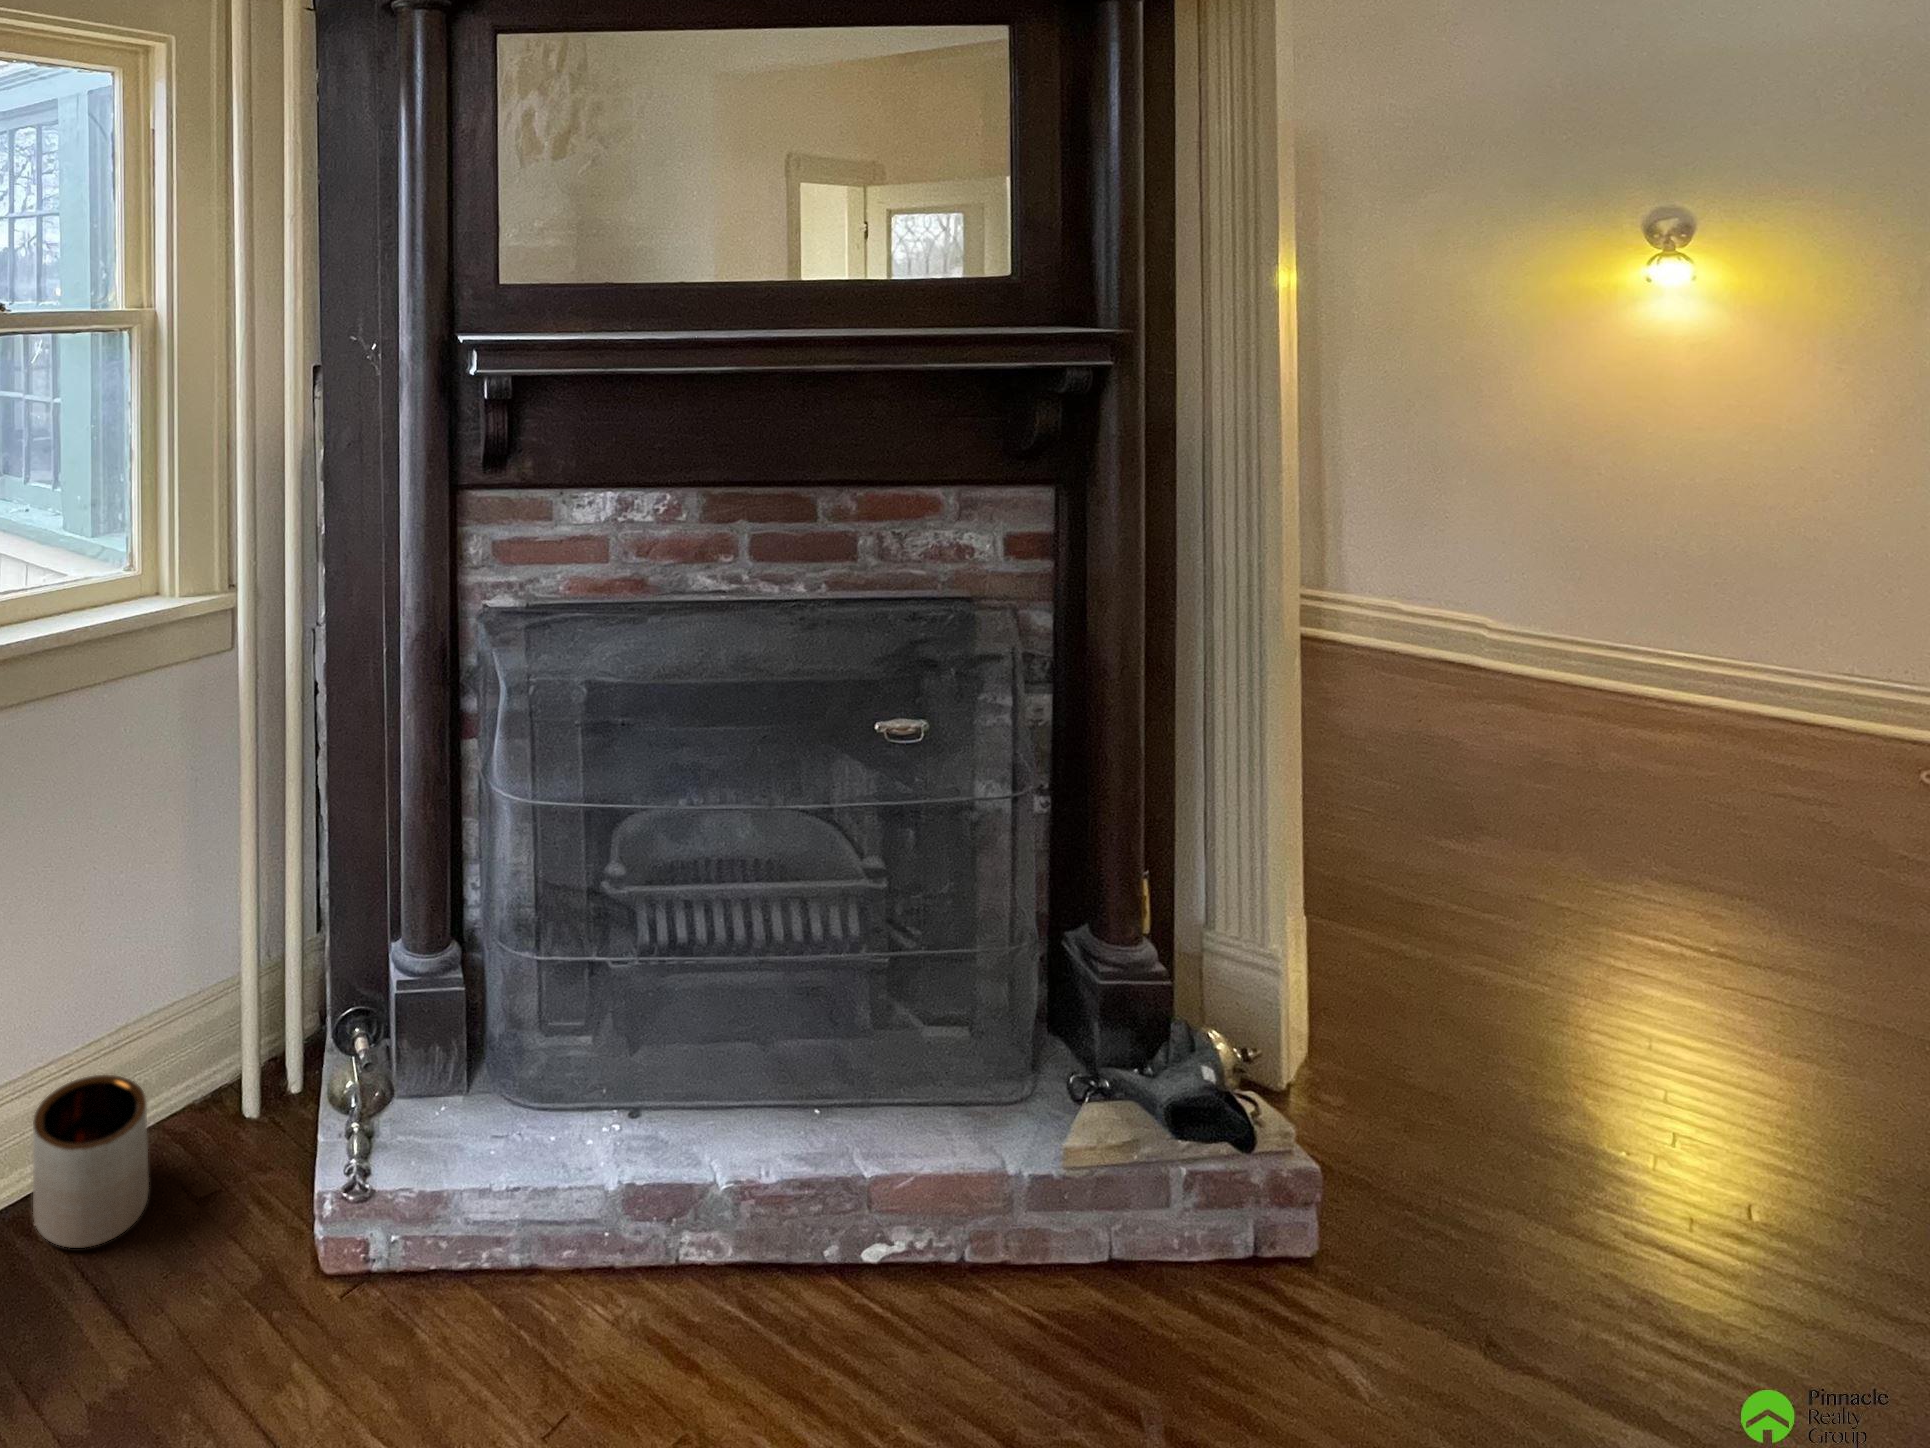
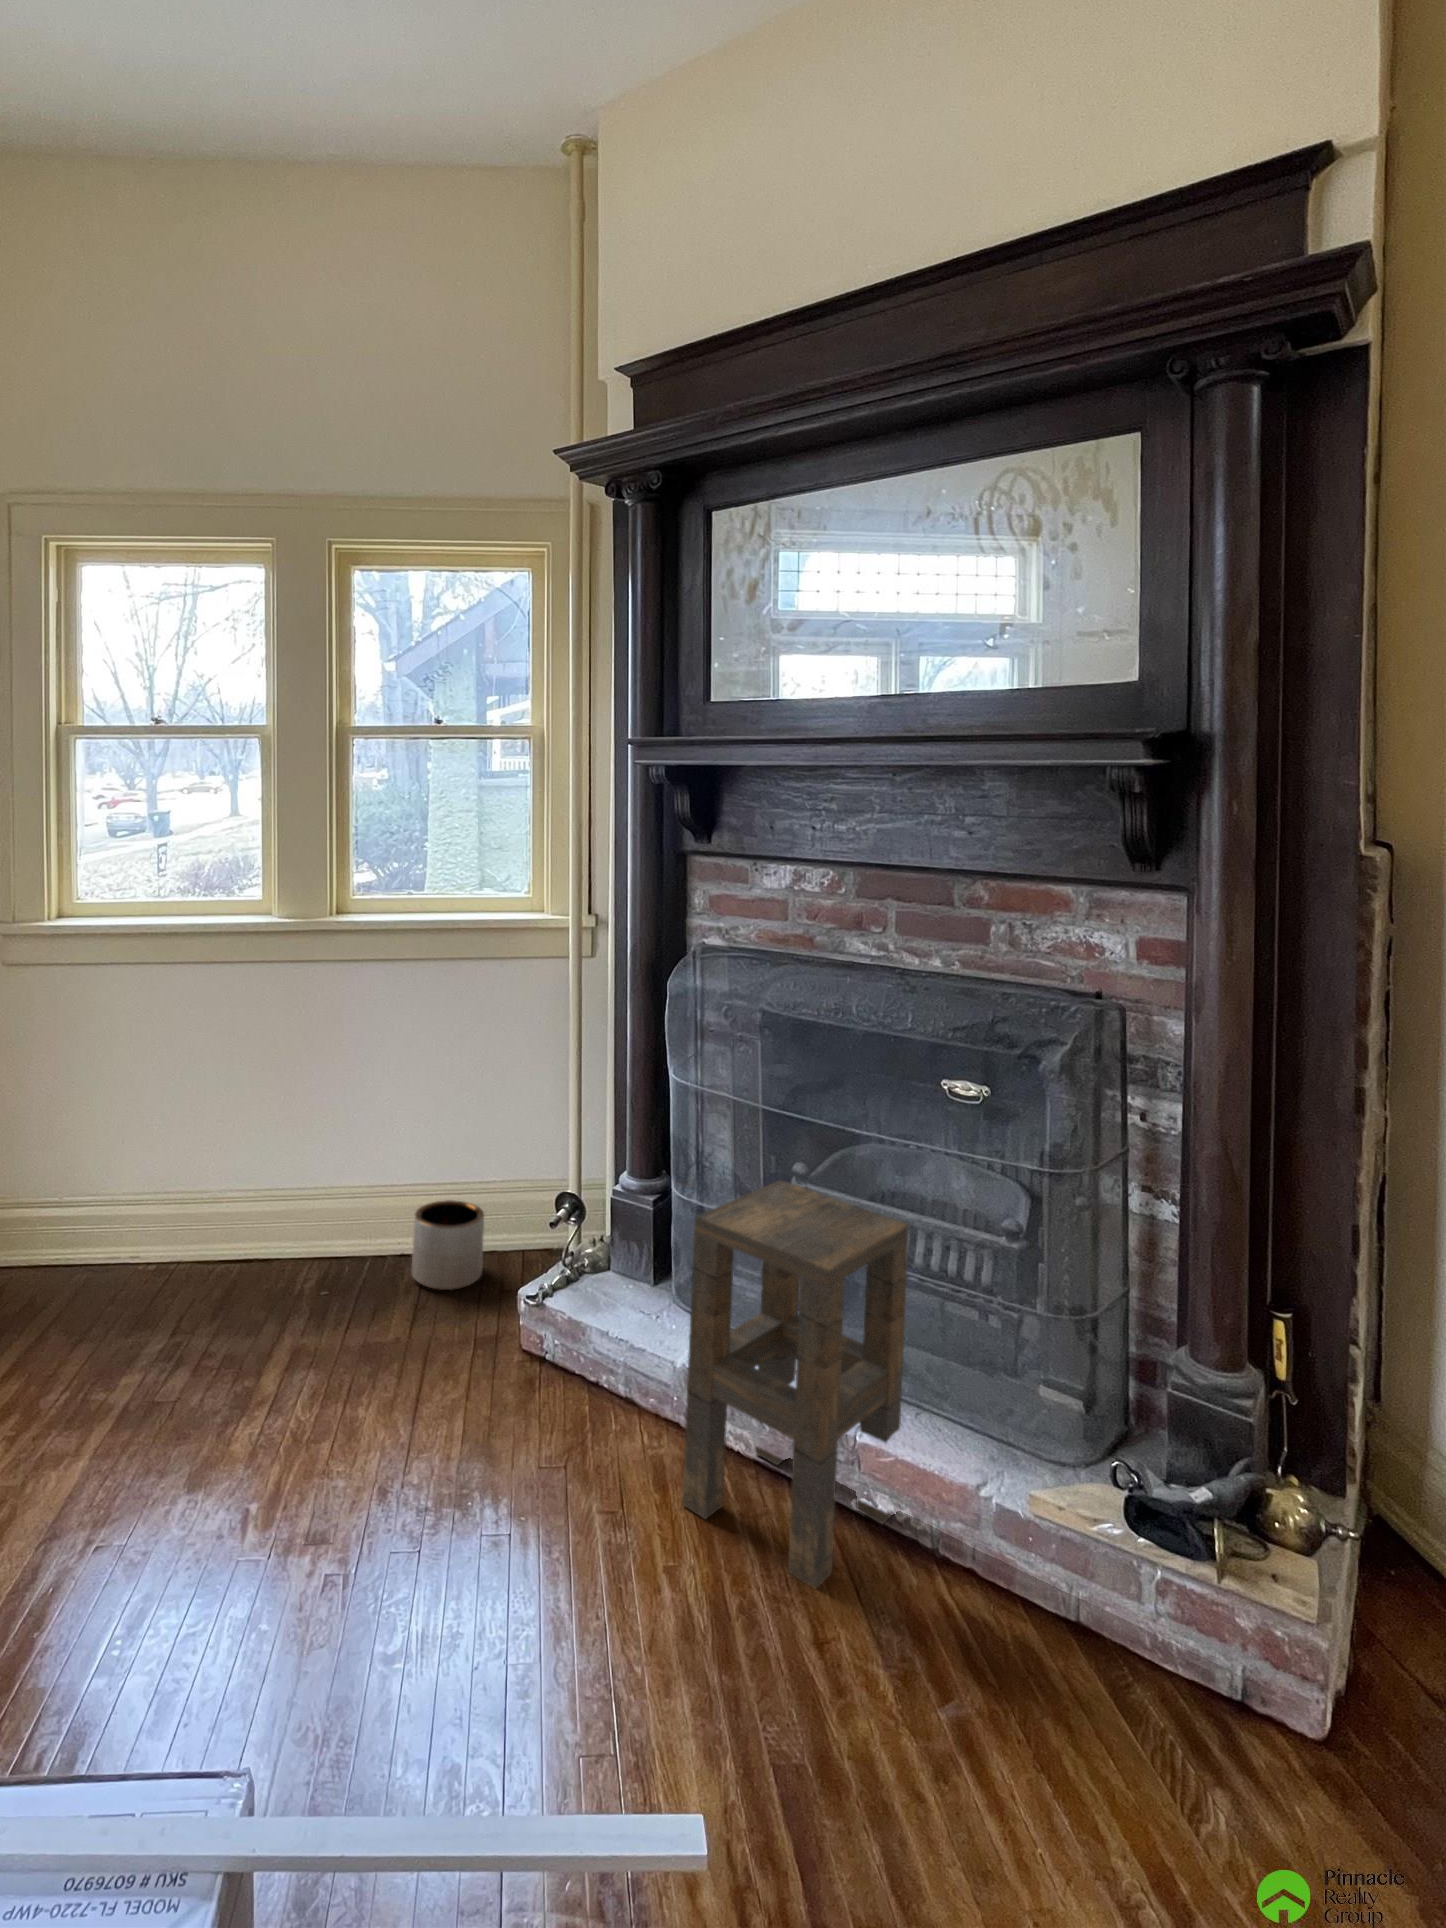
side table: none [698,897,949,1397] -> present [682,1180,908,1589]

